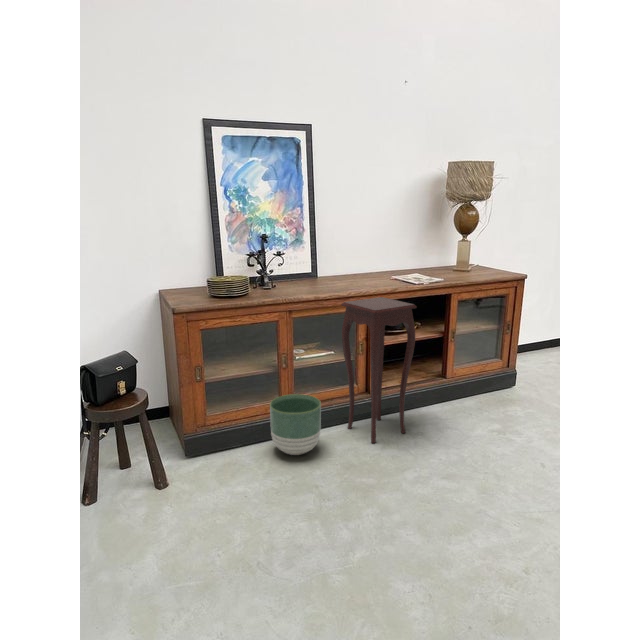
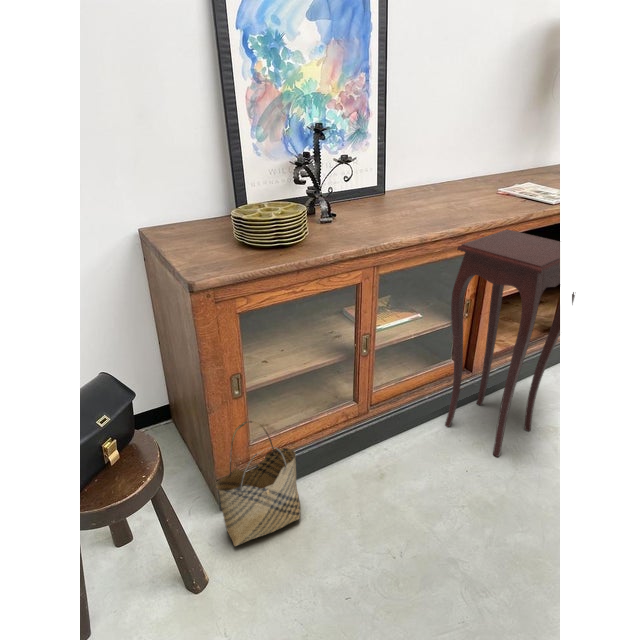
woven basket: none [181,393,233,467] -> present [216,421,301,546]
planter: present [270,394,321,455] -> none [354,396,439,498]

